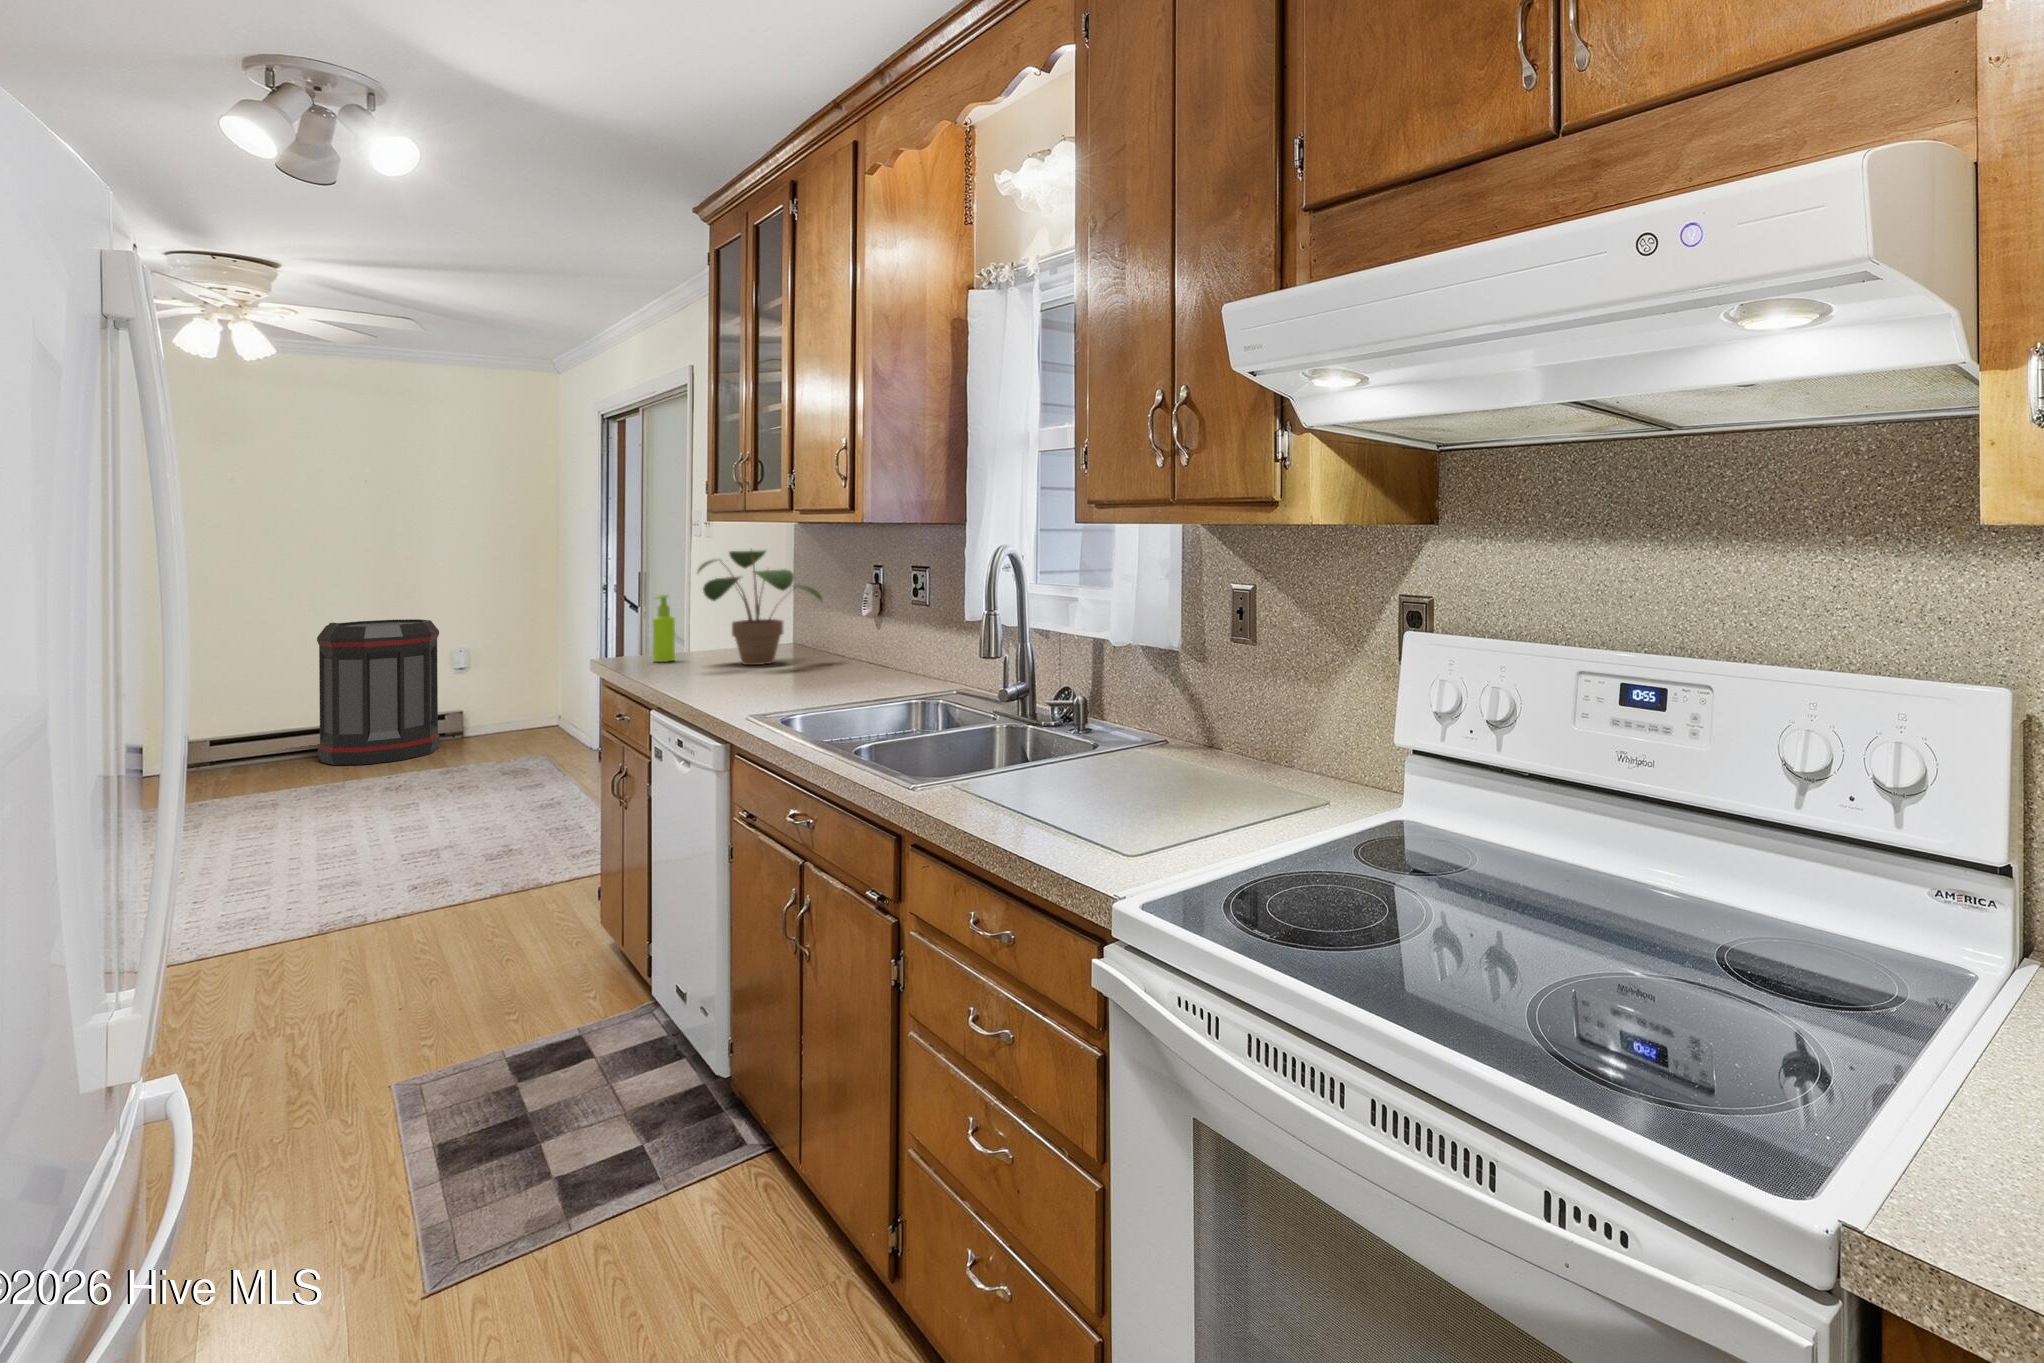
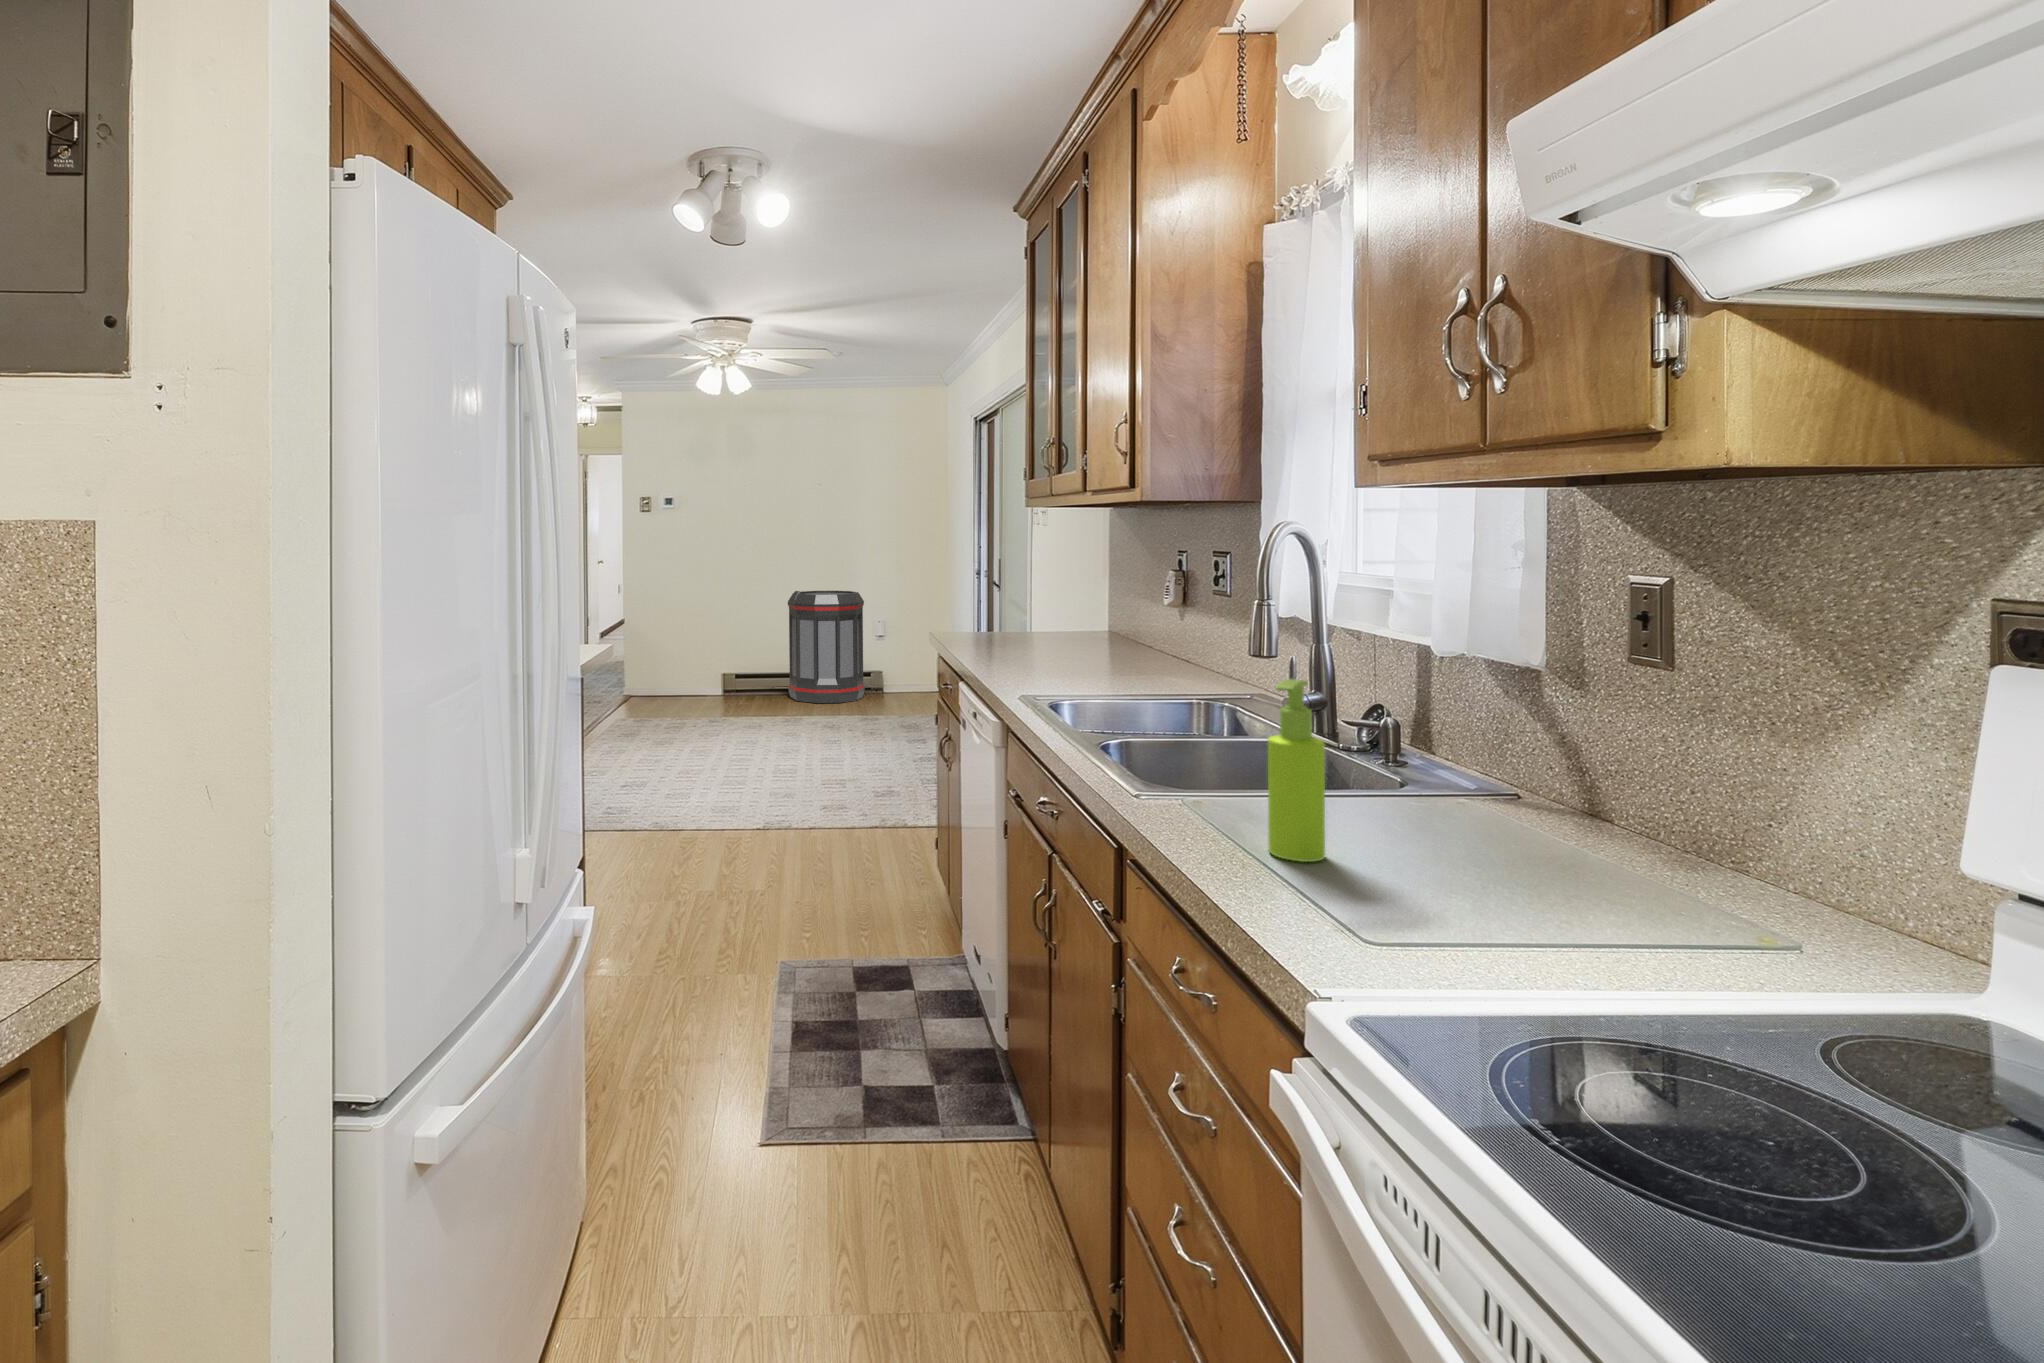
potted plant: present [698,550,822,665] -> none [1009,531,1129,646]
soap dispenser: present [653,595,675,662] -> present [1268,679,1325,862]

